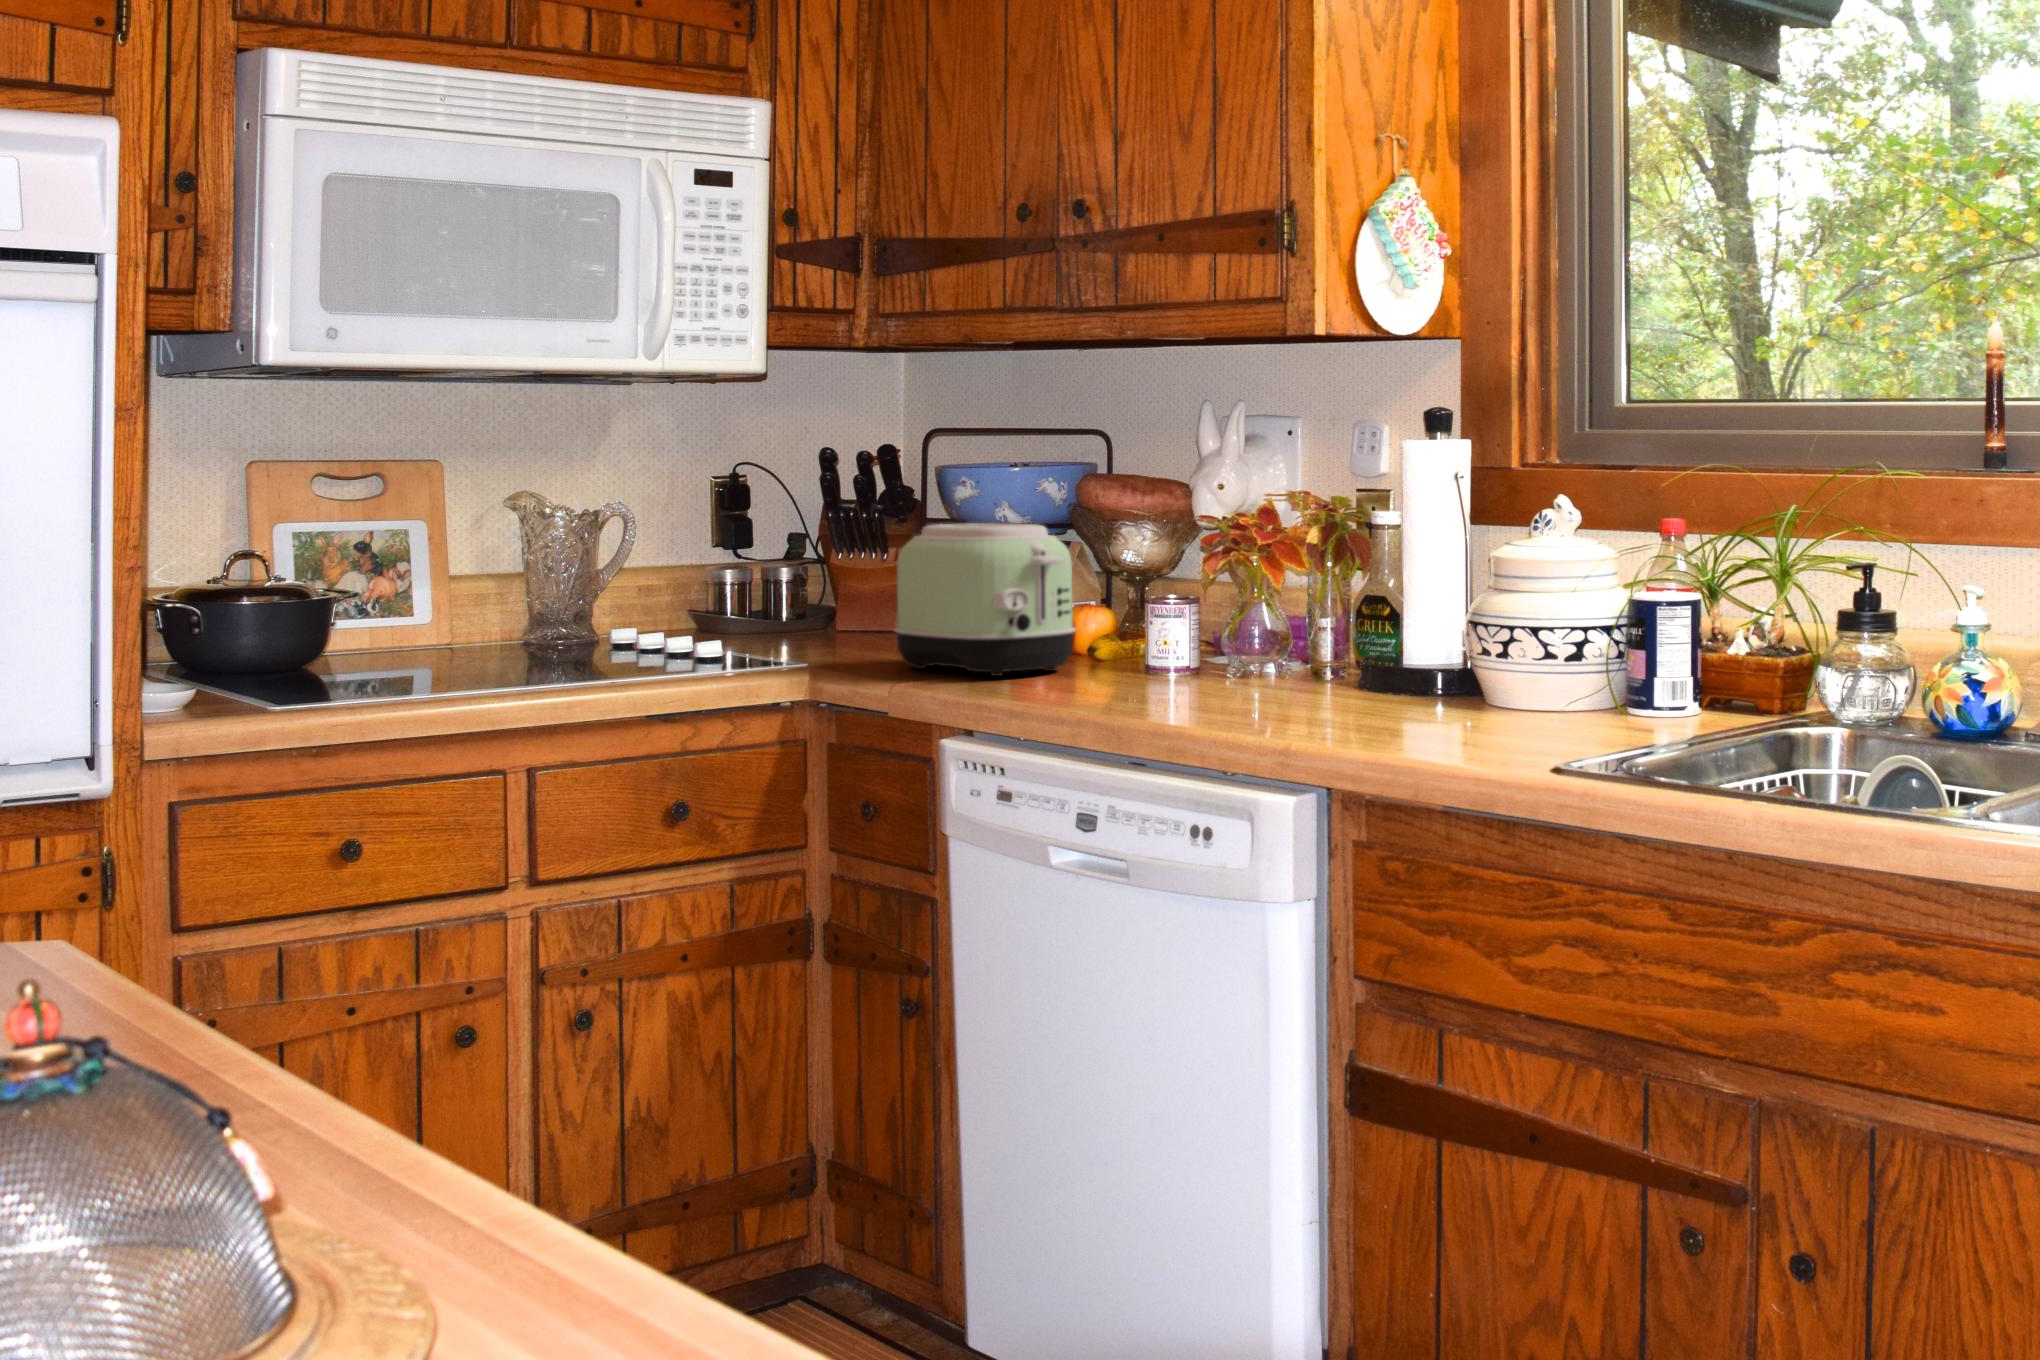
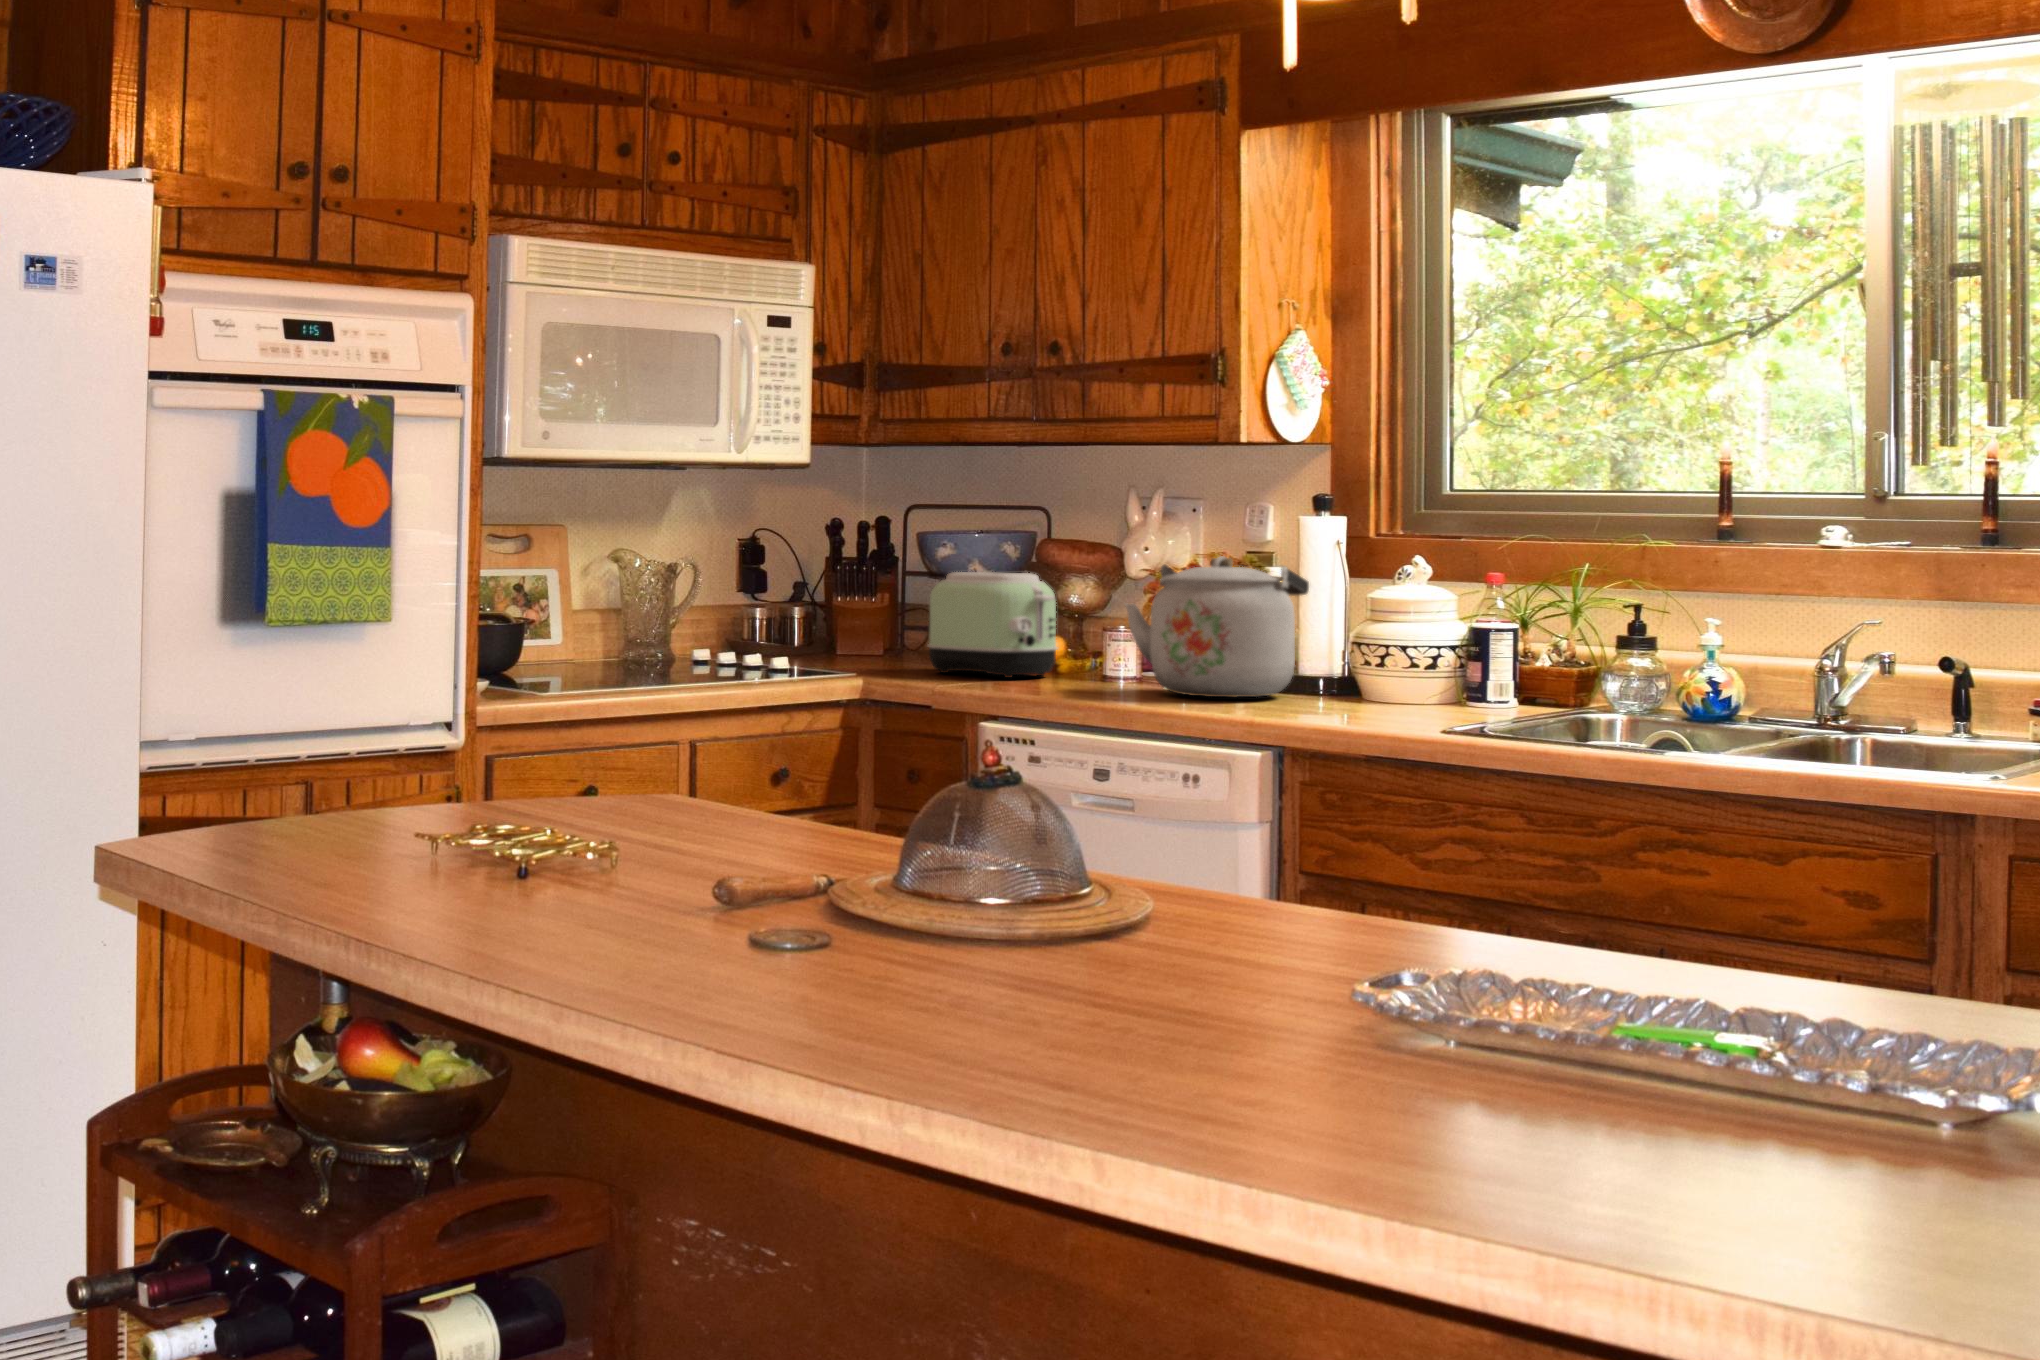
kettle: none [1139,498,1403,707] -> present [1126,556,1309,697]

